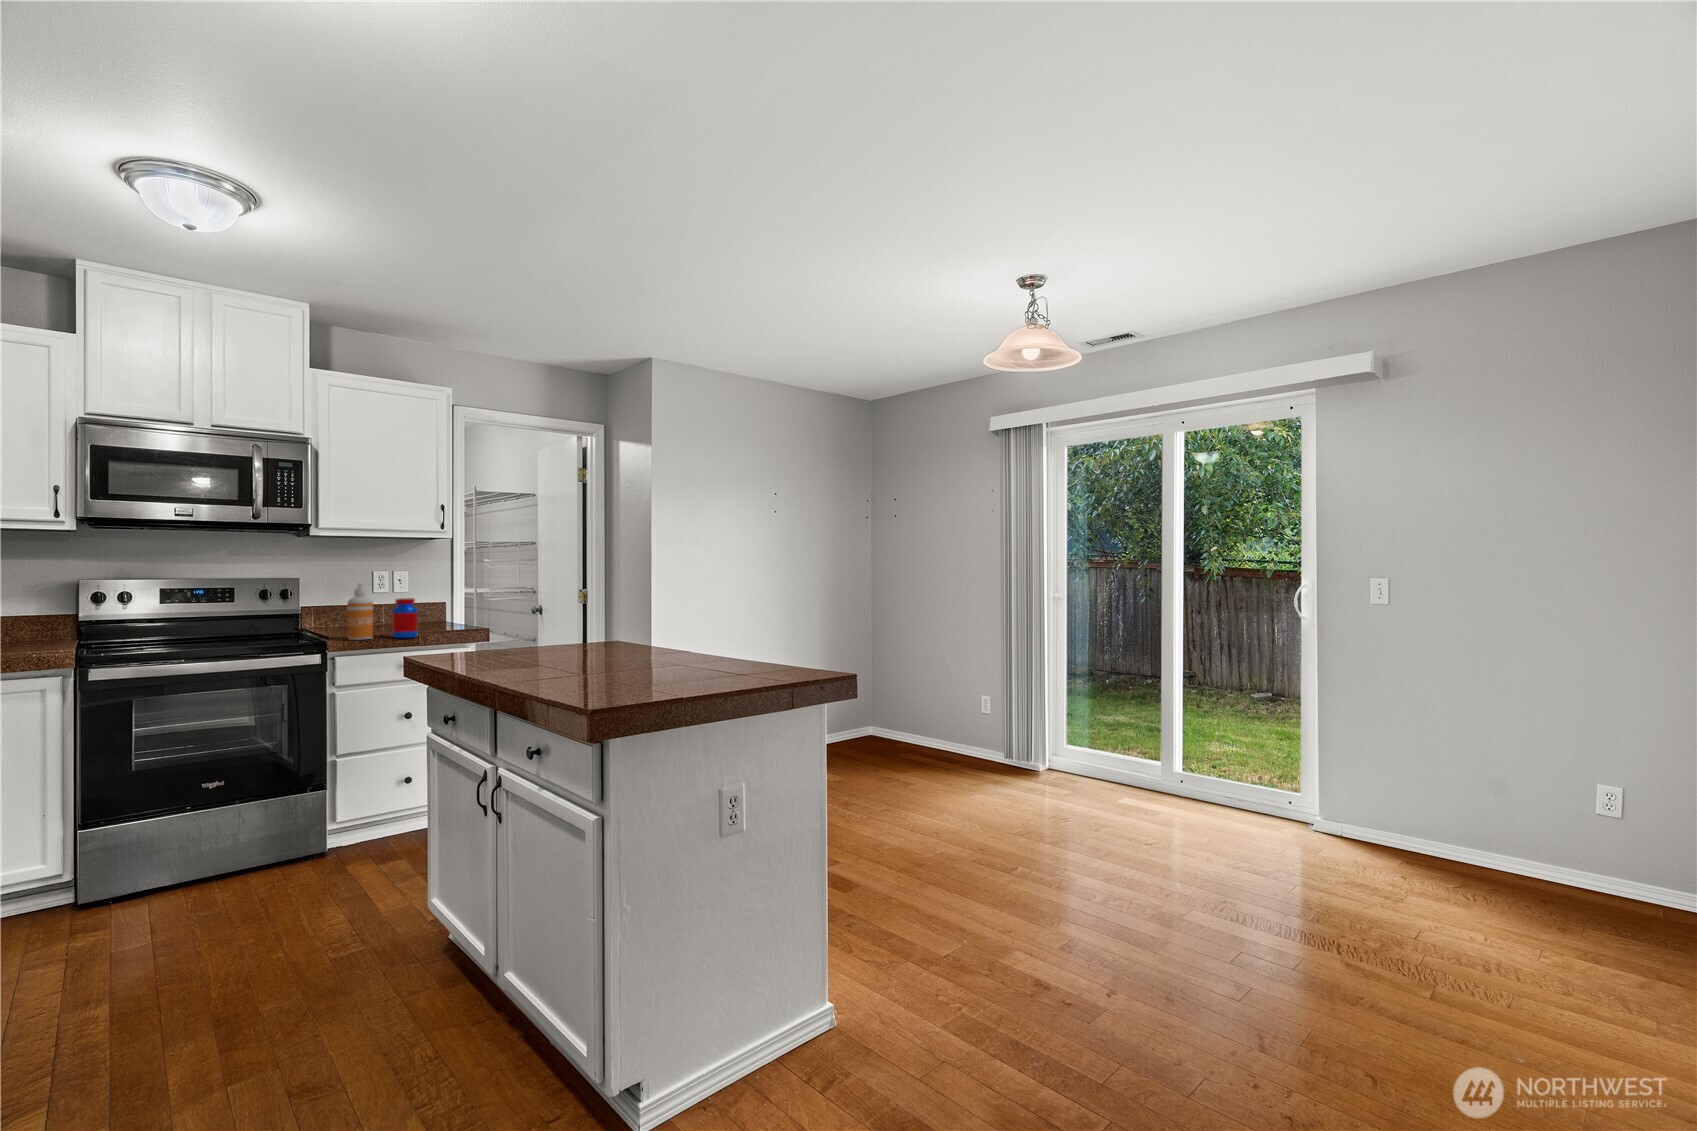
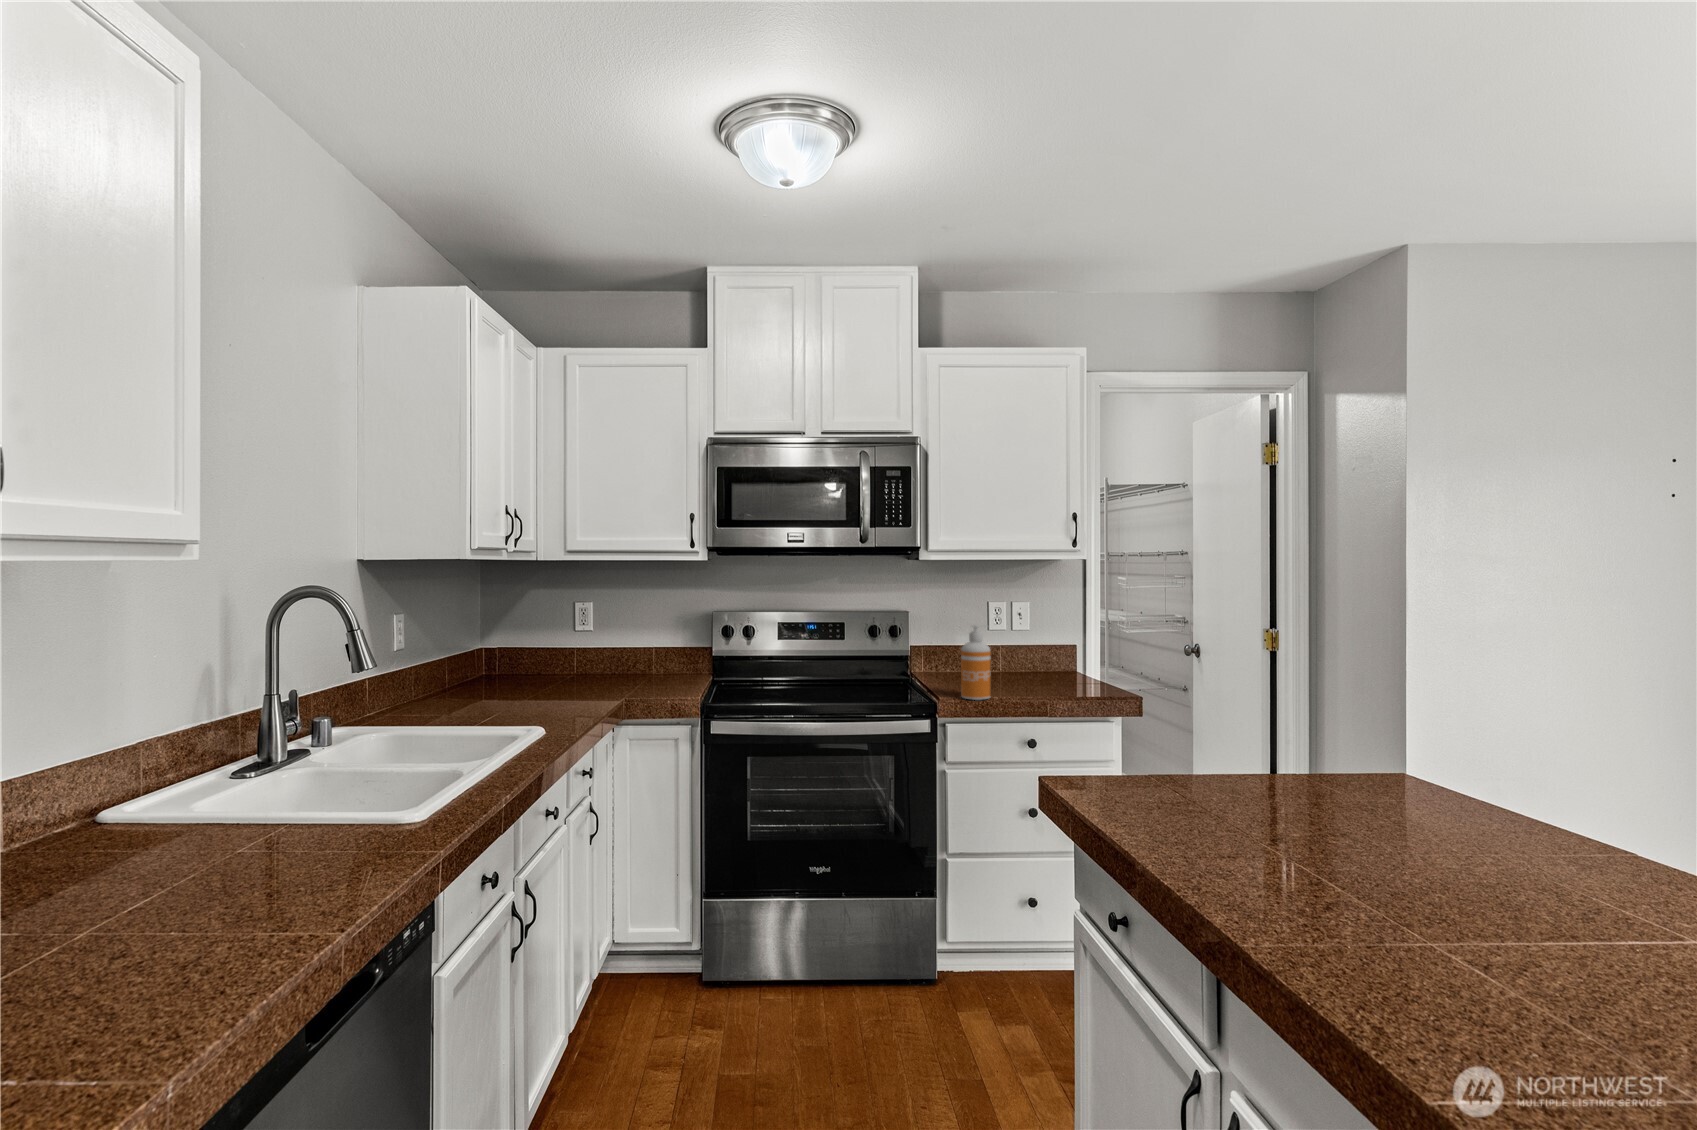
jar: present [392,598,418,638] -> none [1013,646,1044,701]

